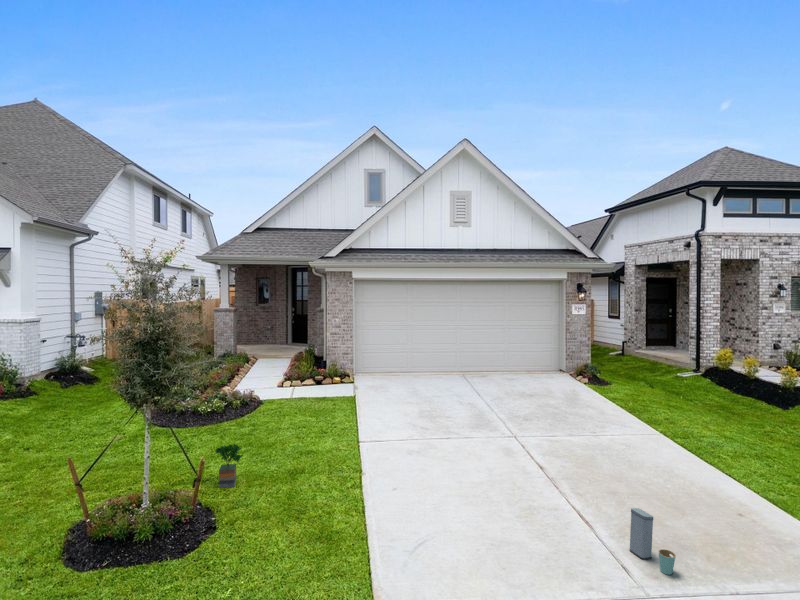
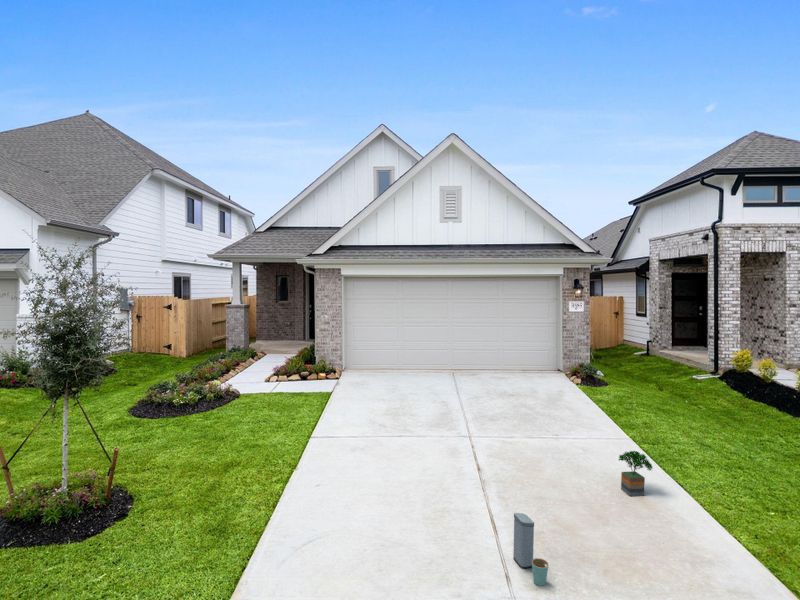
potted tree: present [215,444,242,488] -> present [619,451,653,496]

